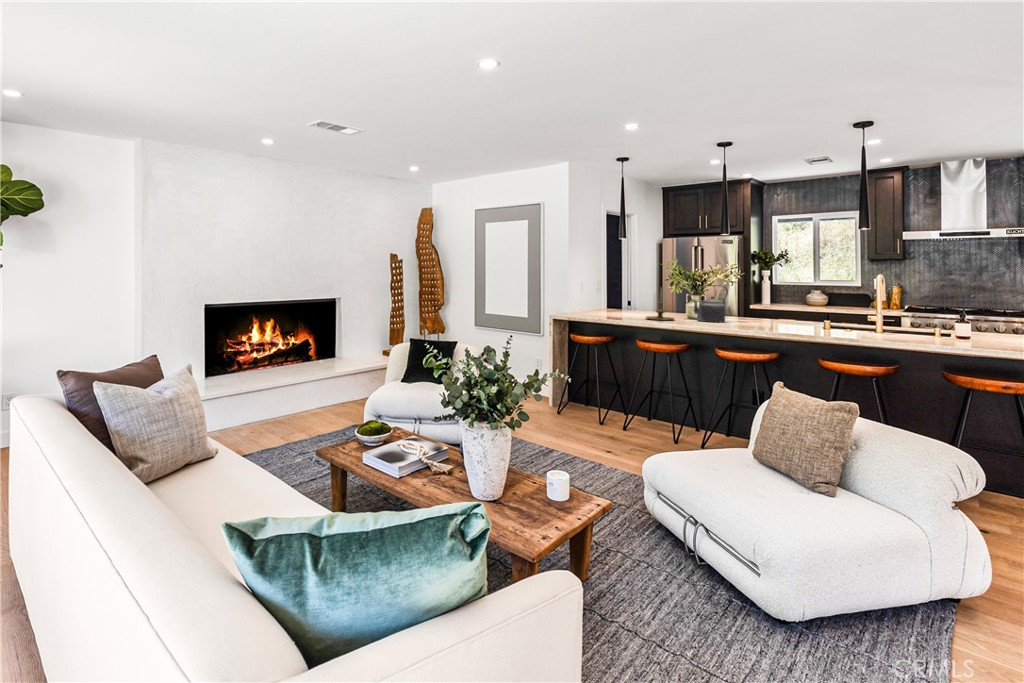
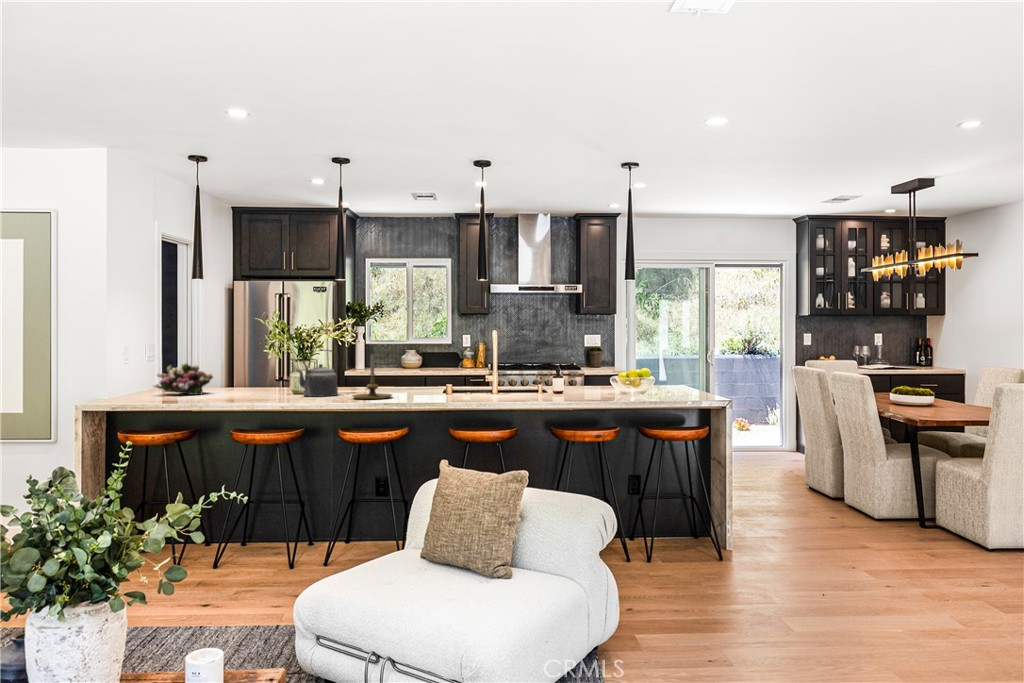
candle holder: present [646,287,675,320] -> present [353,354,392,399]
flower arrangement: none [598,291,637,315] -> present [153,363,213,395]

